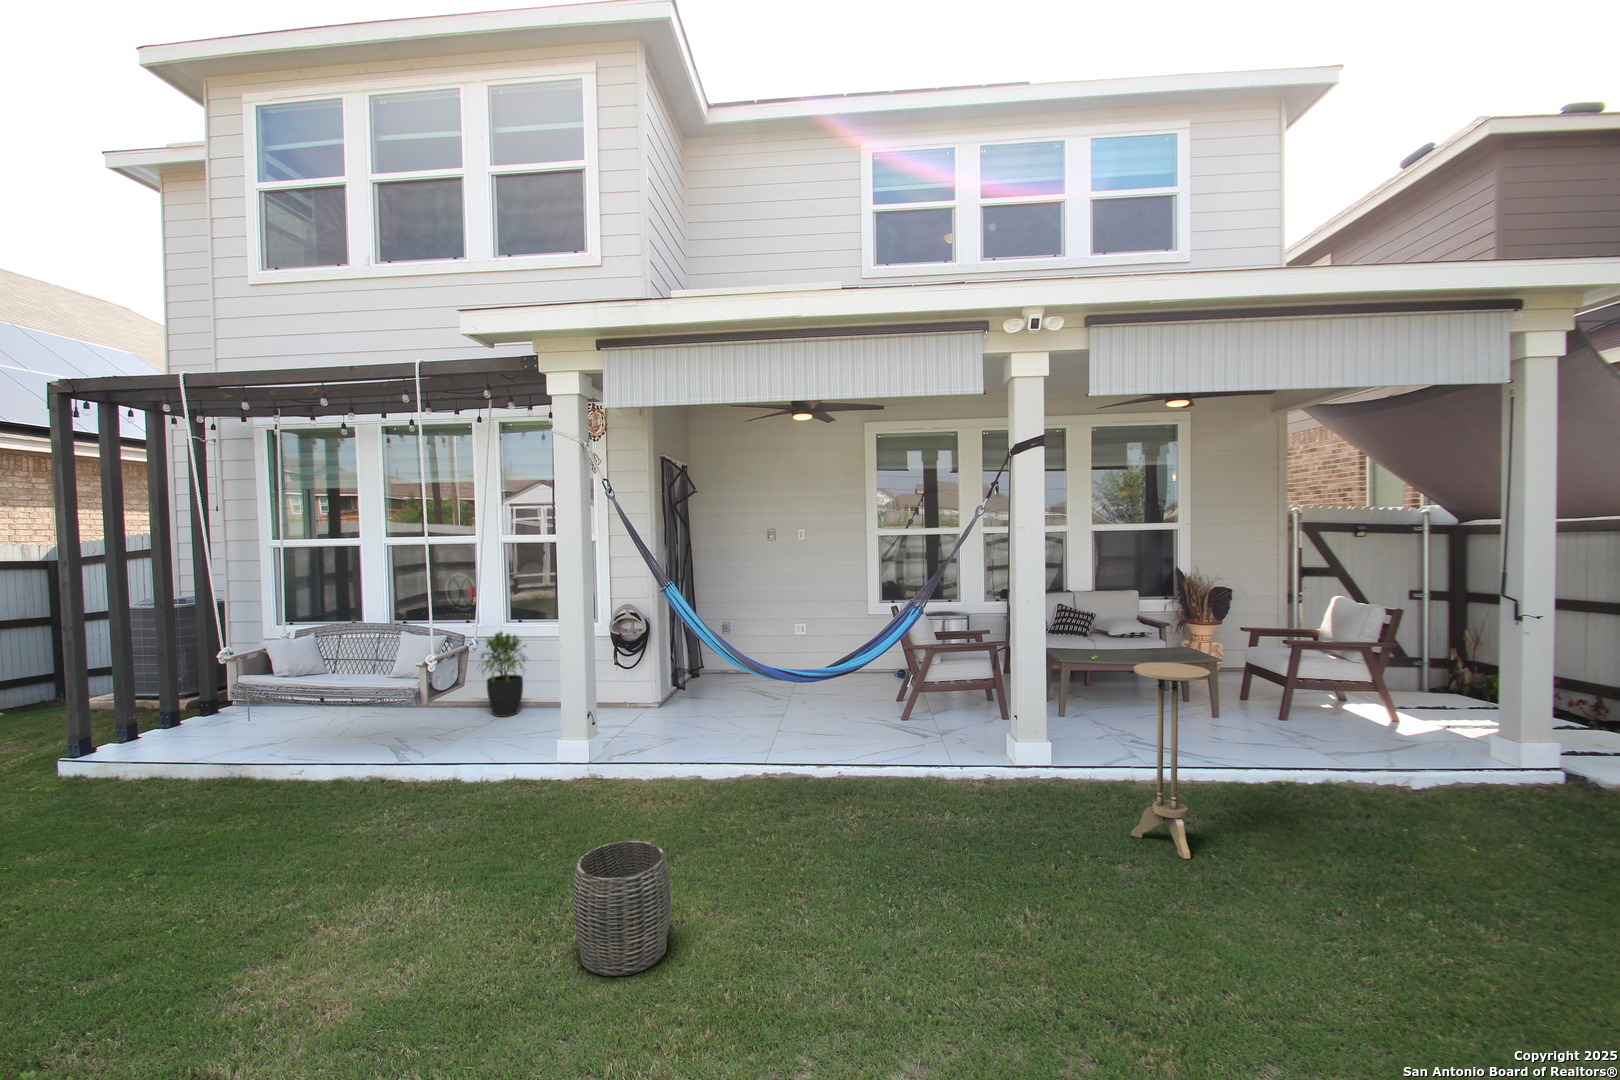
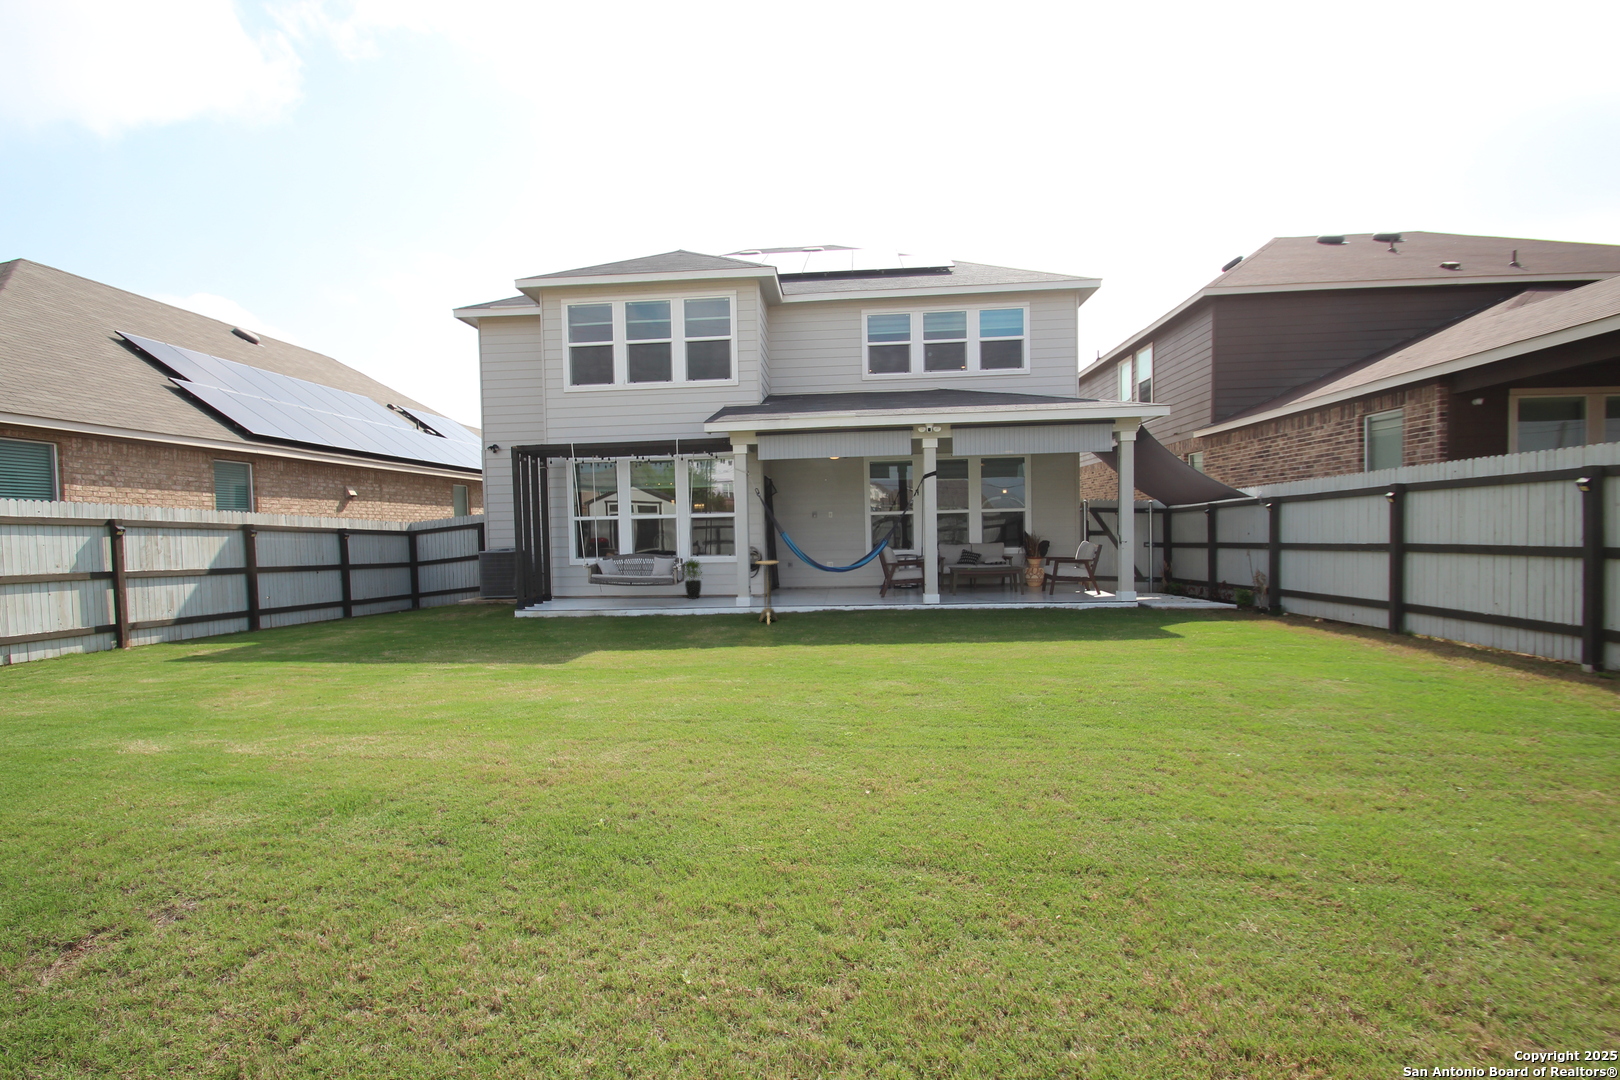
side table: present [1131,662,1210,859] -> present [756,561,778,624]
woven basket: present [573,841,671,976] -> none [771,610,800,644]

